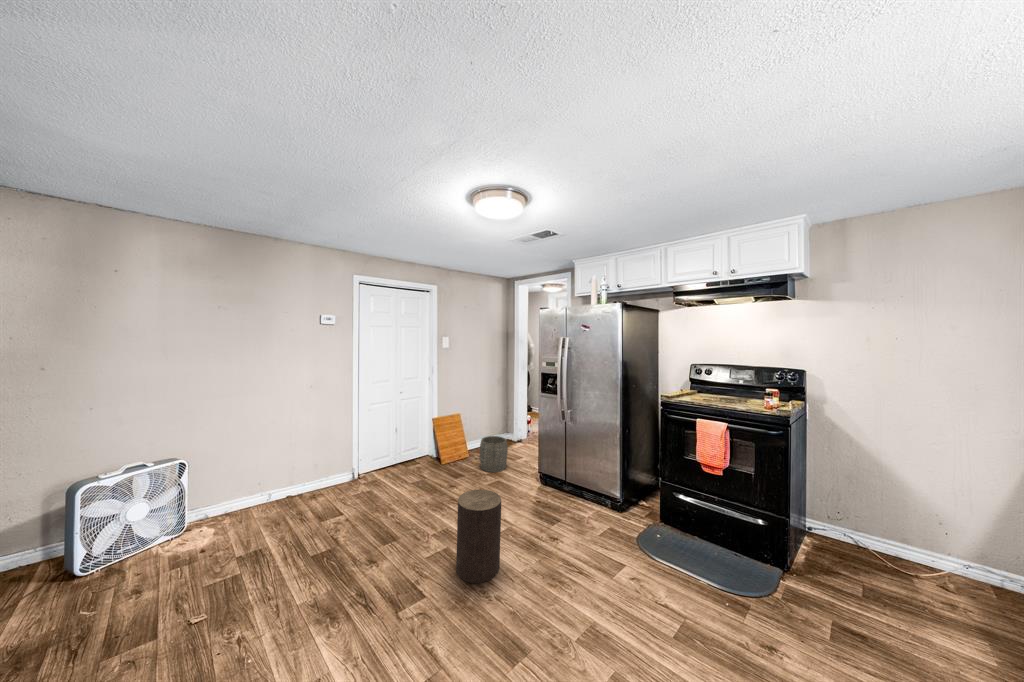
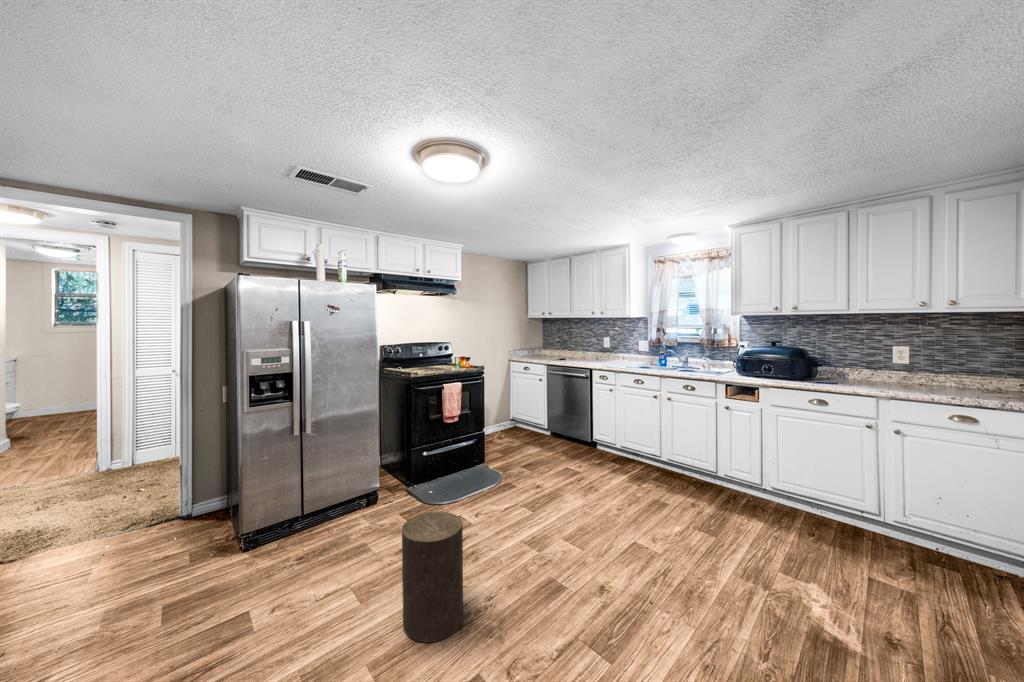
woven basket: present [479,436,508,472] -> none [43,533,140,634]

